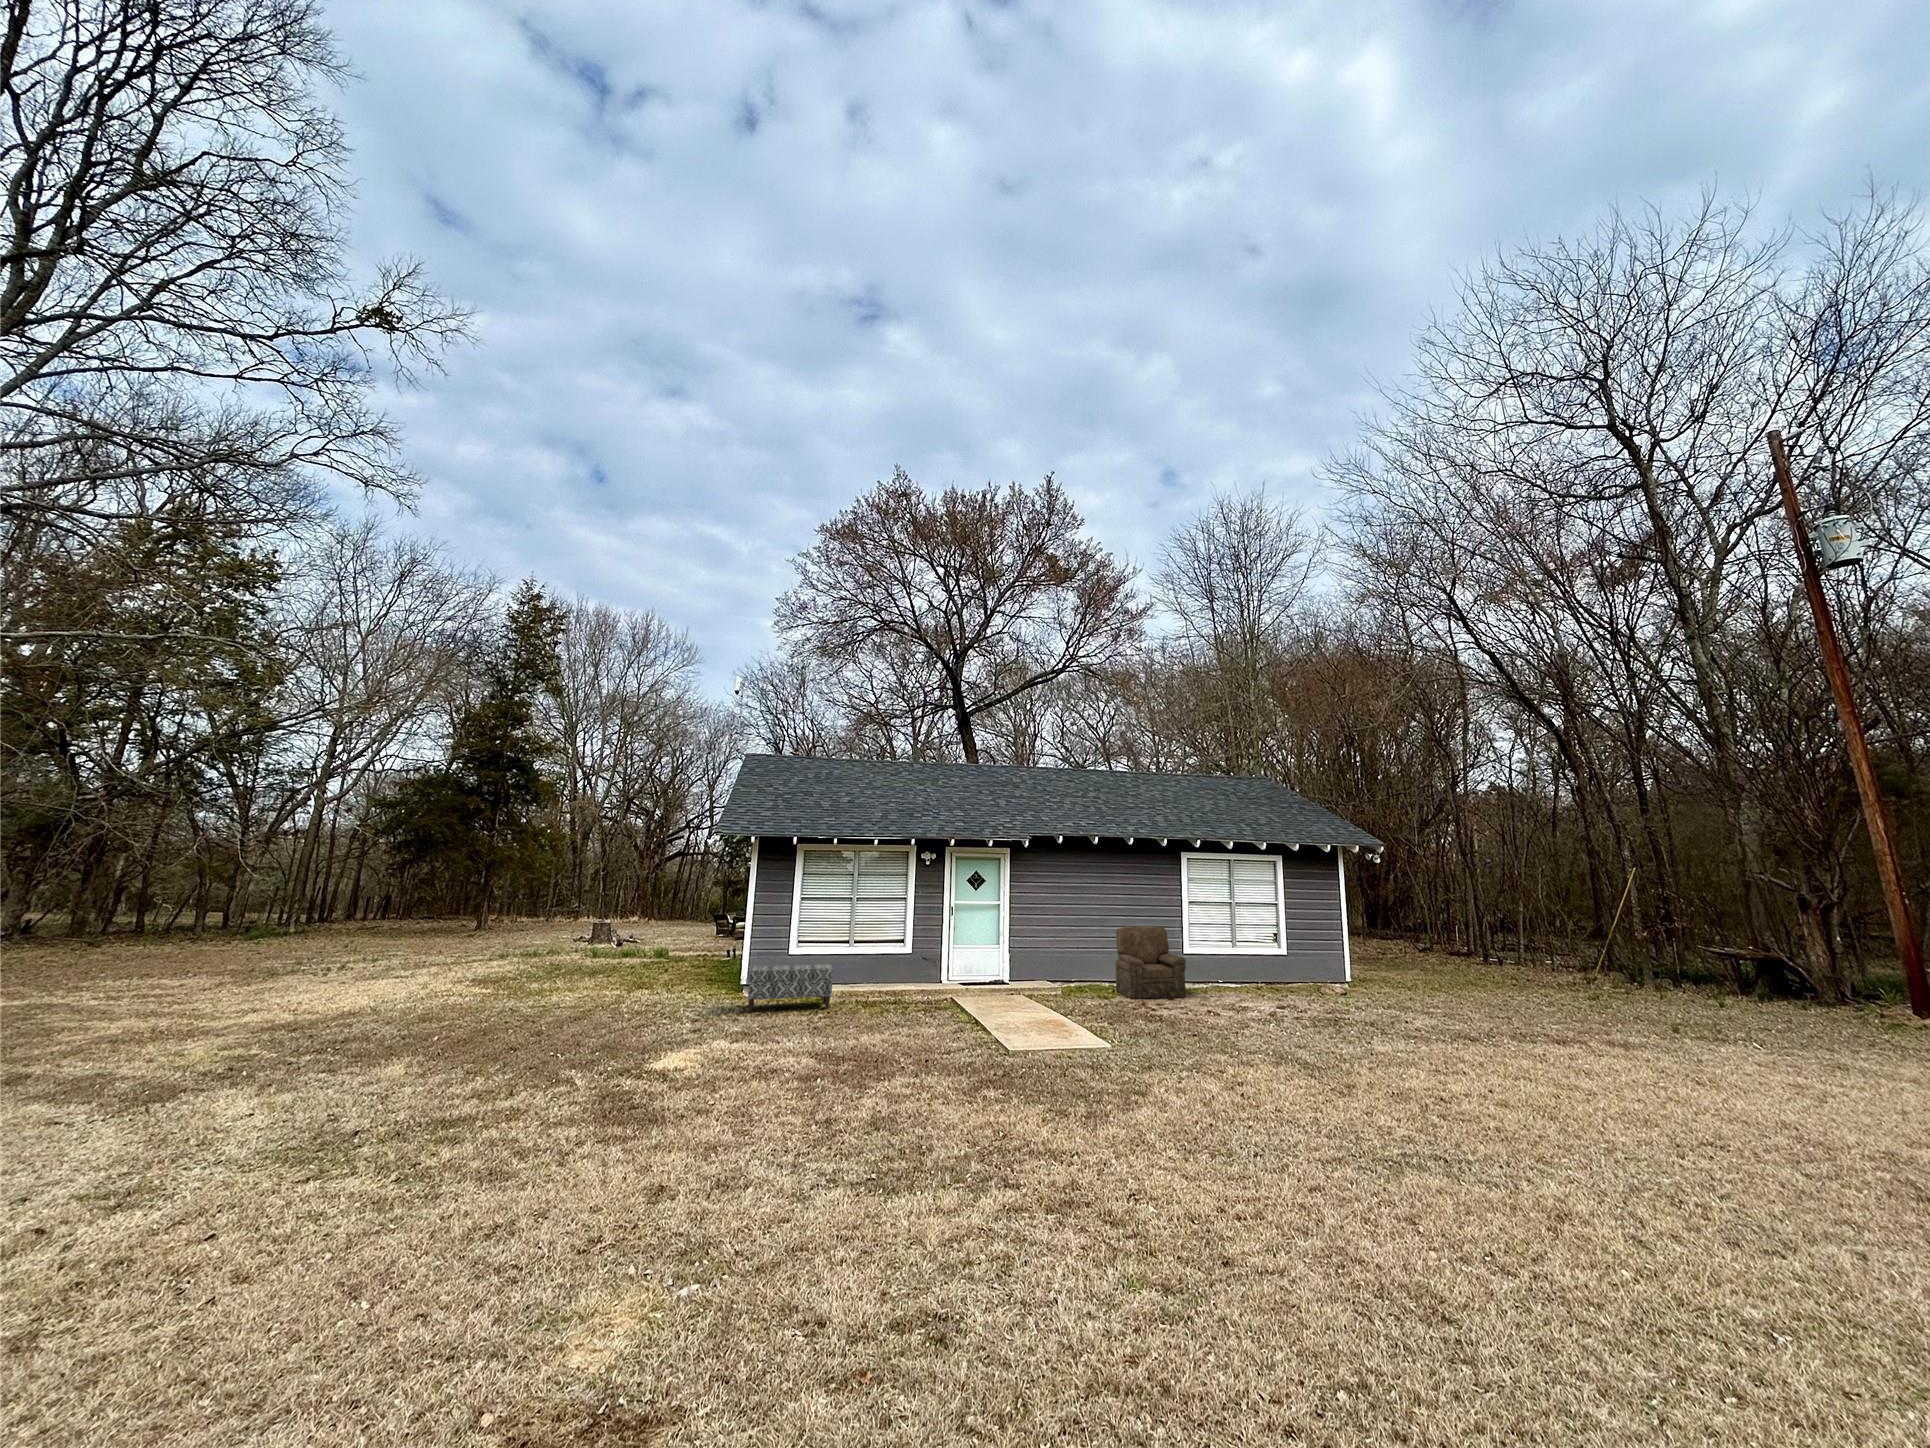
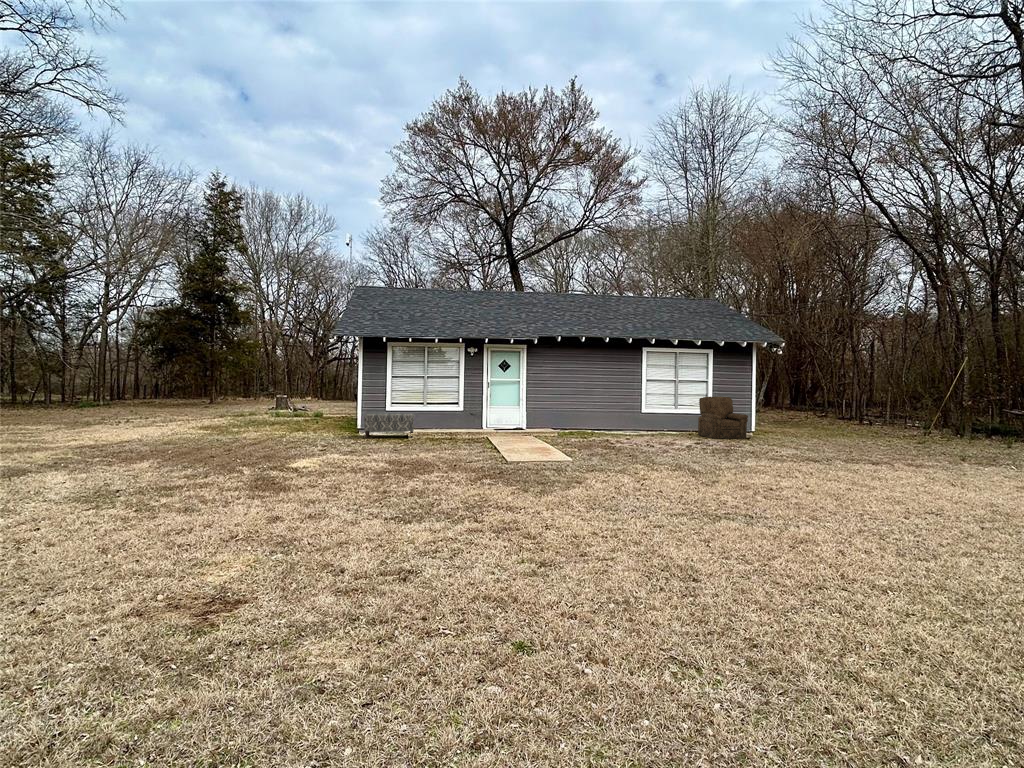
armchair: present [1115,926,1186,999] -> present [698,397,748,439]

